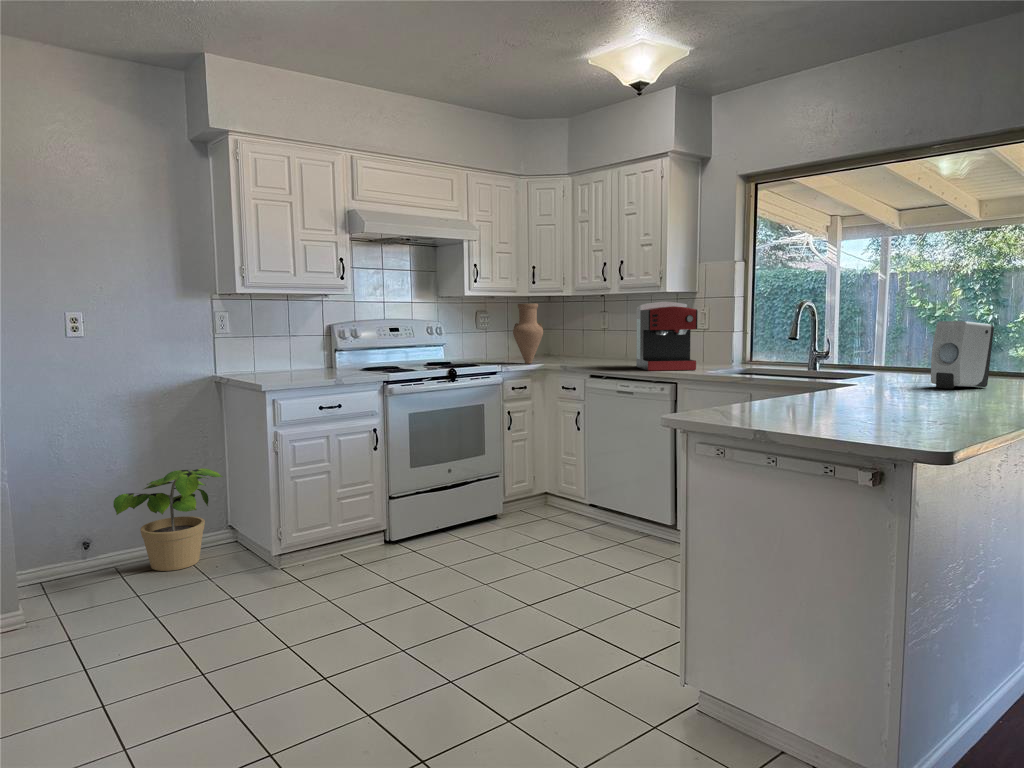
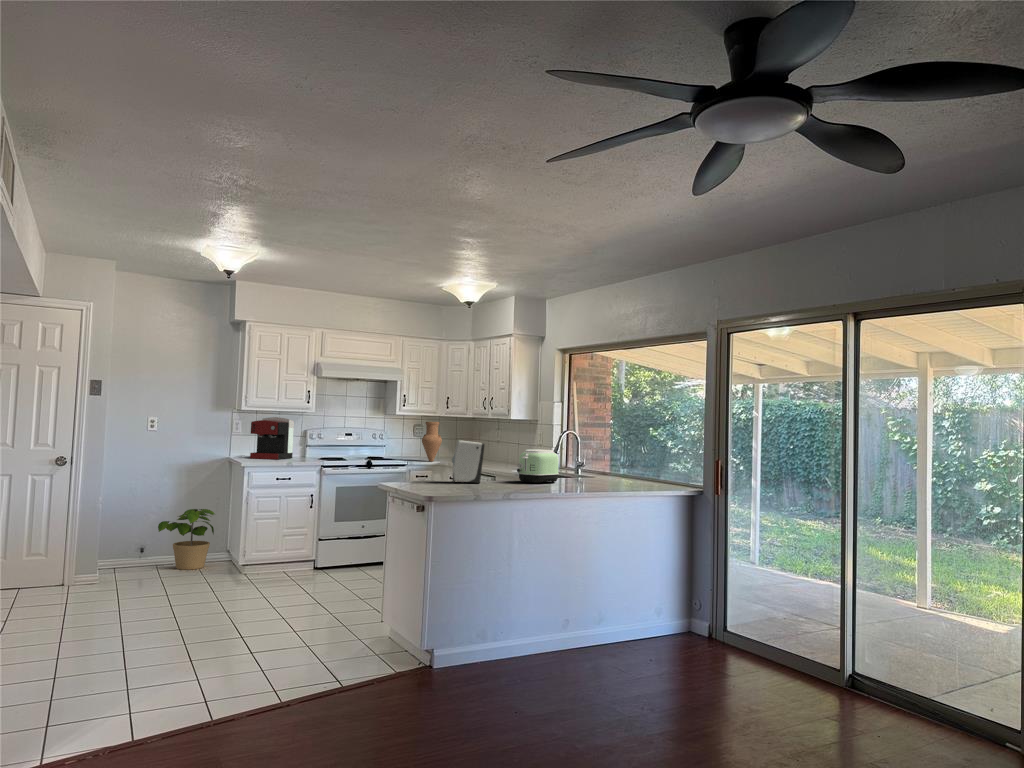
coffee maker: present [636,302,698,370] -> present [250,417,294,459]
soap dispenser: present [931,321,994,389] -> present [452,440,485,483]
toaster: none [865,336,930,398] -> present [517,450,559,483]

